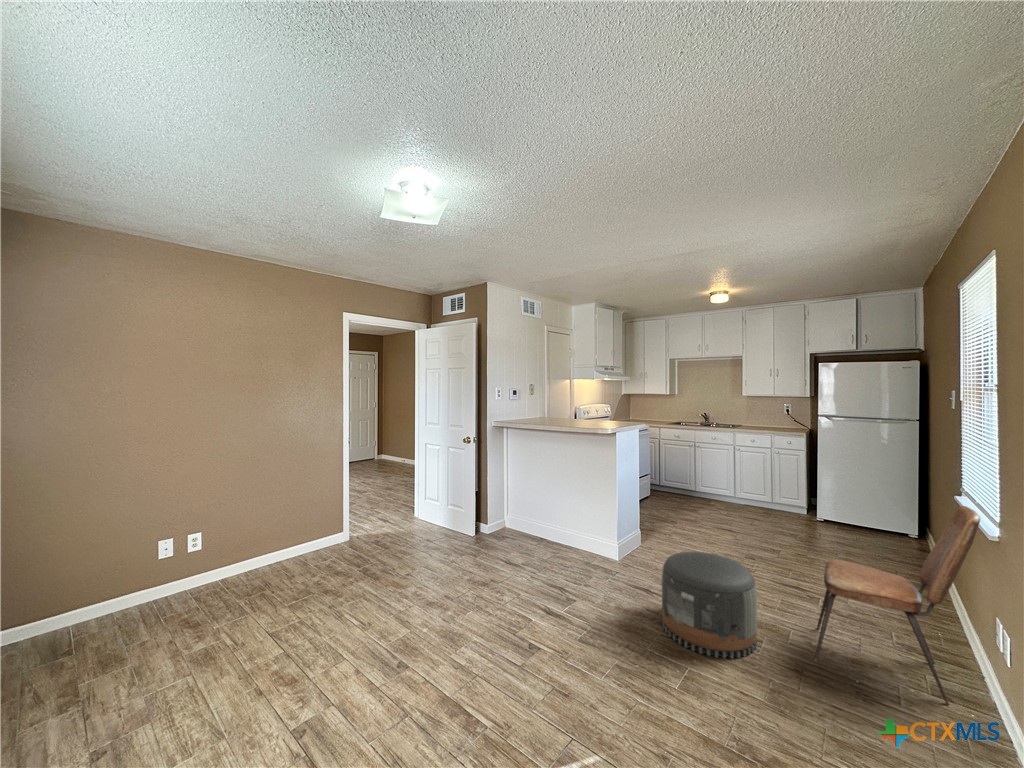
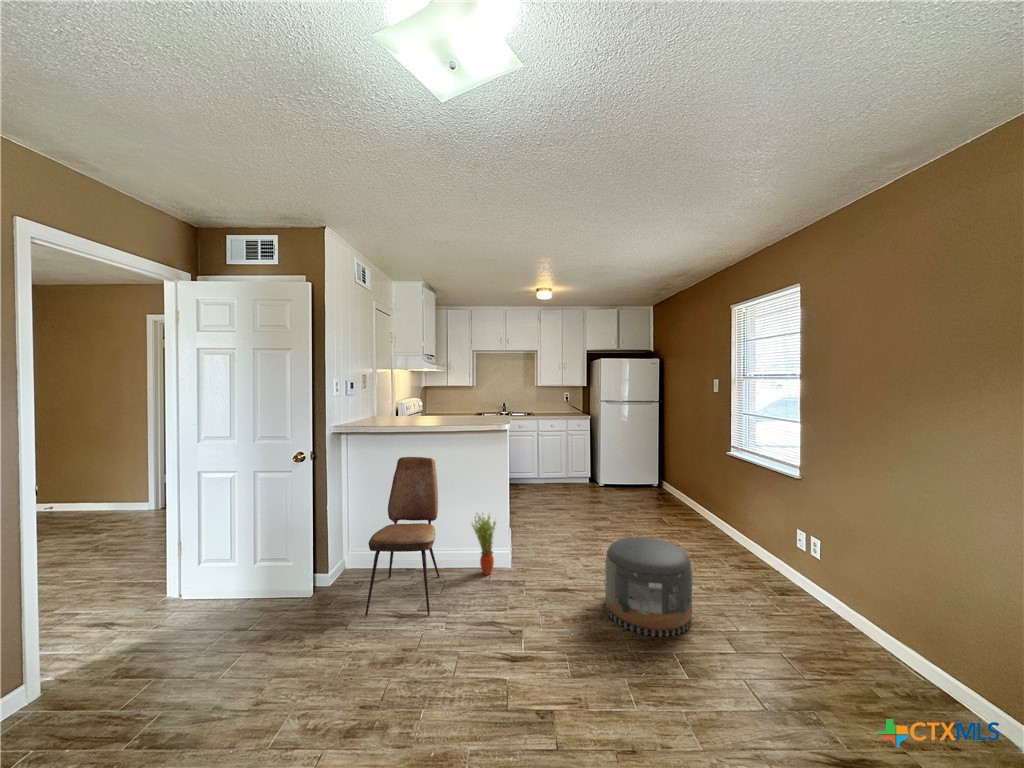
potted plant: none [580,502,604,559] -> present [472,513,496,575]
dining chair: present [814,506,980,704] -> present [365,457,440,616]

